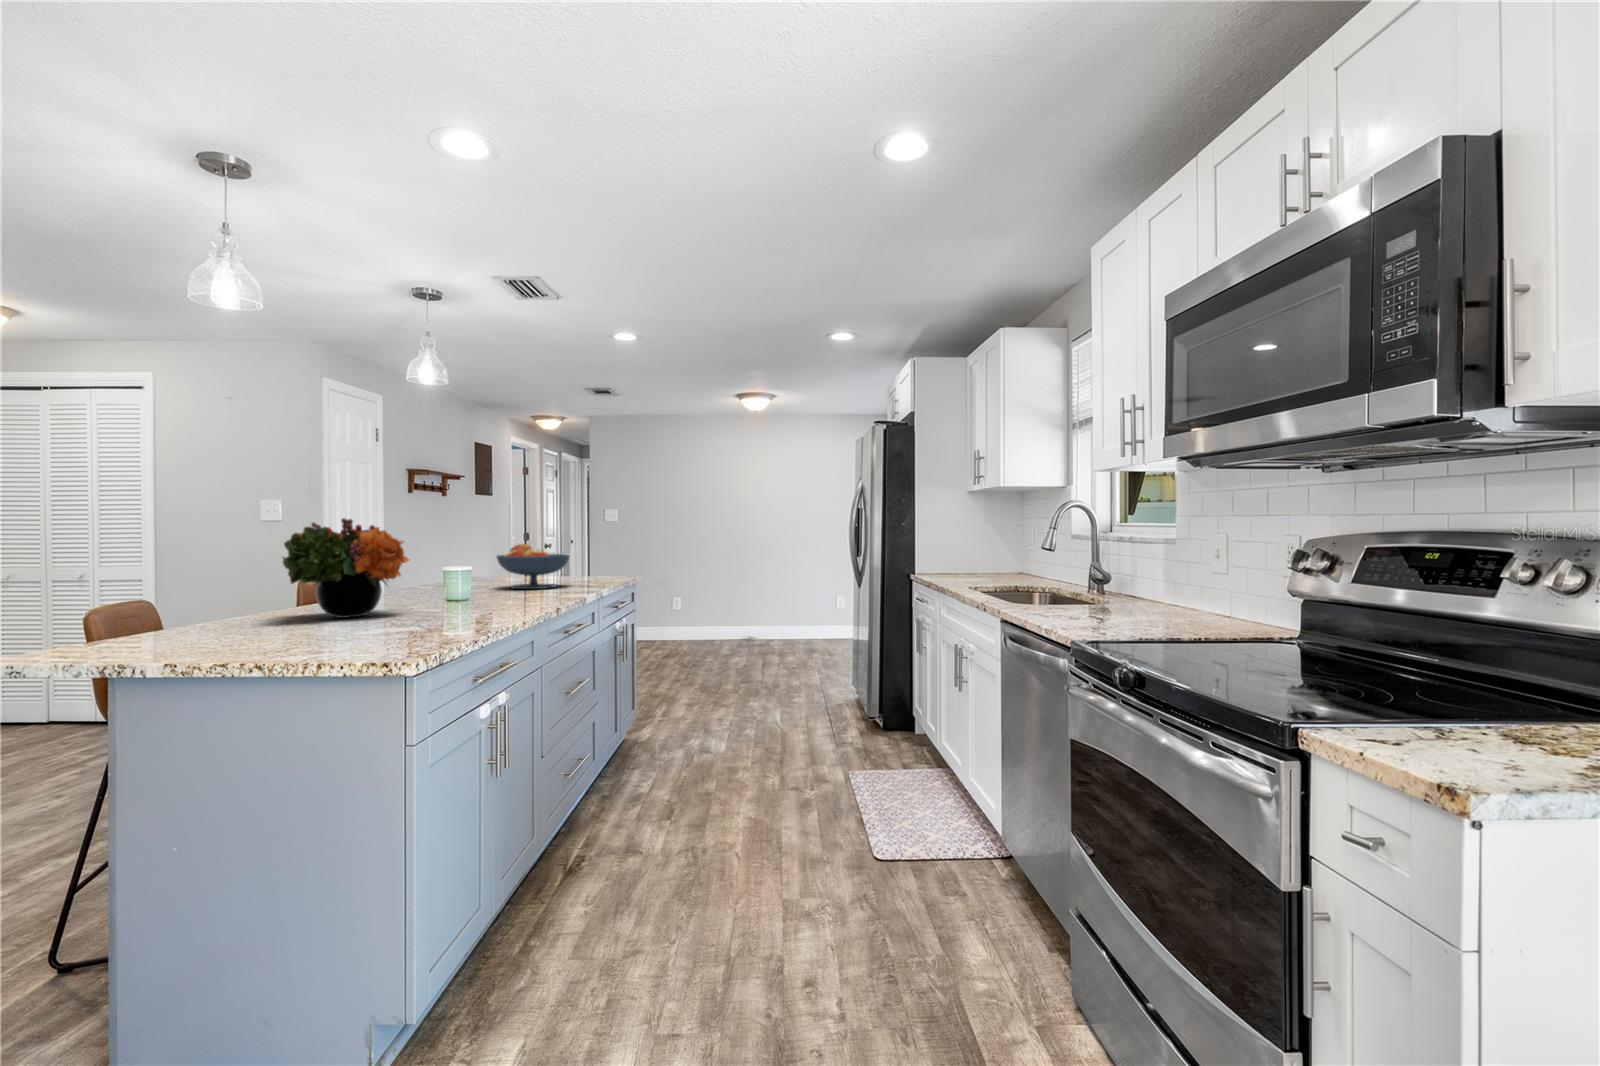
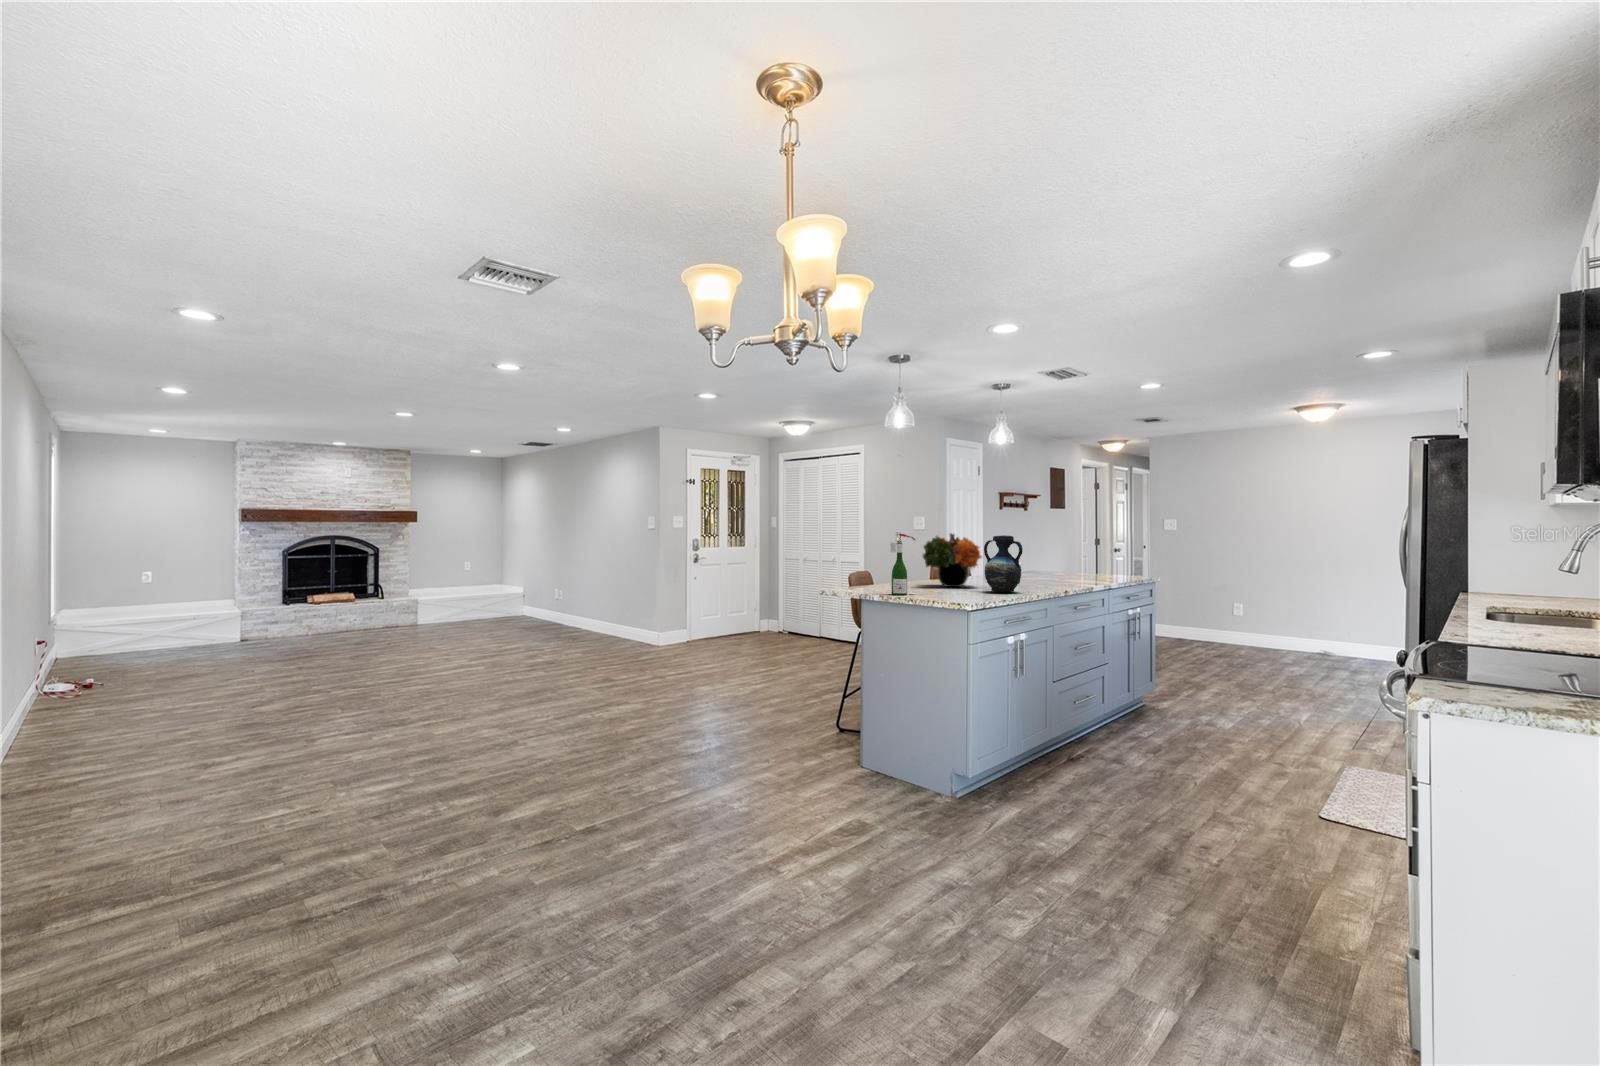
wine bottle: none [200,512,268,650] -> present [890,532,915,595]
vase: none [417,520,490,621] -> present [984,535,1022,592]
fruit bowl: present [497,544,570,589] -> none [1042,549,1094,580]

